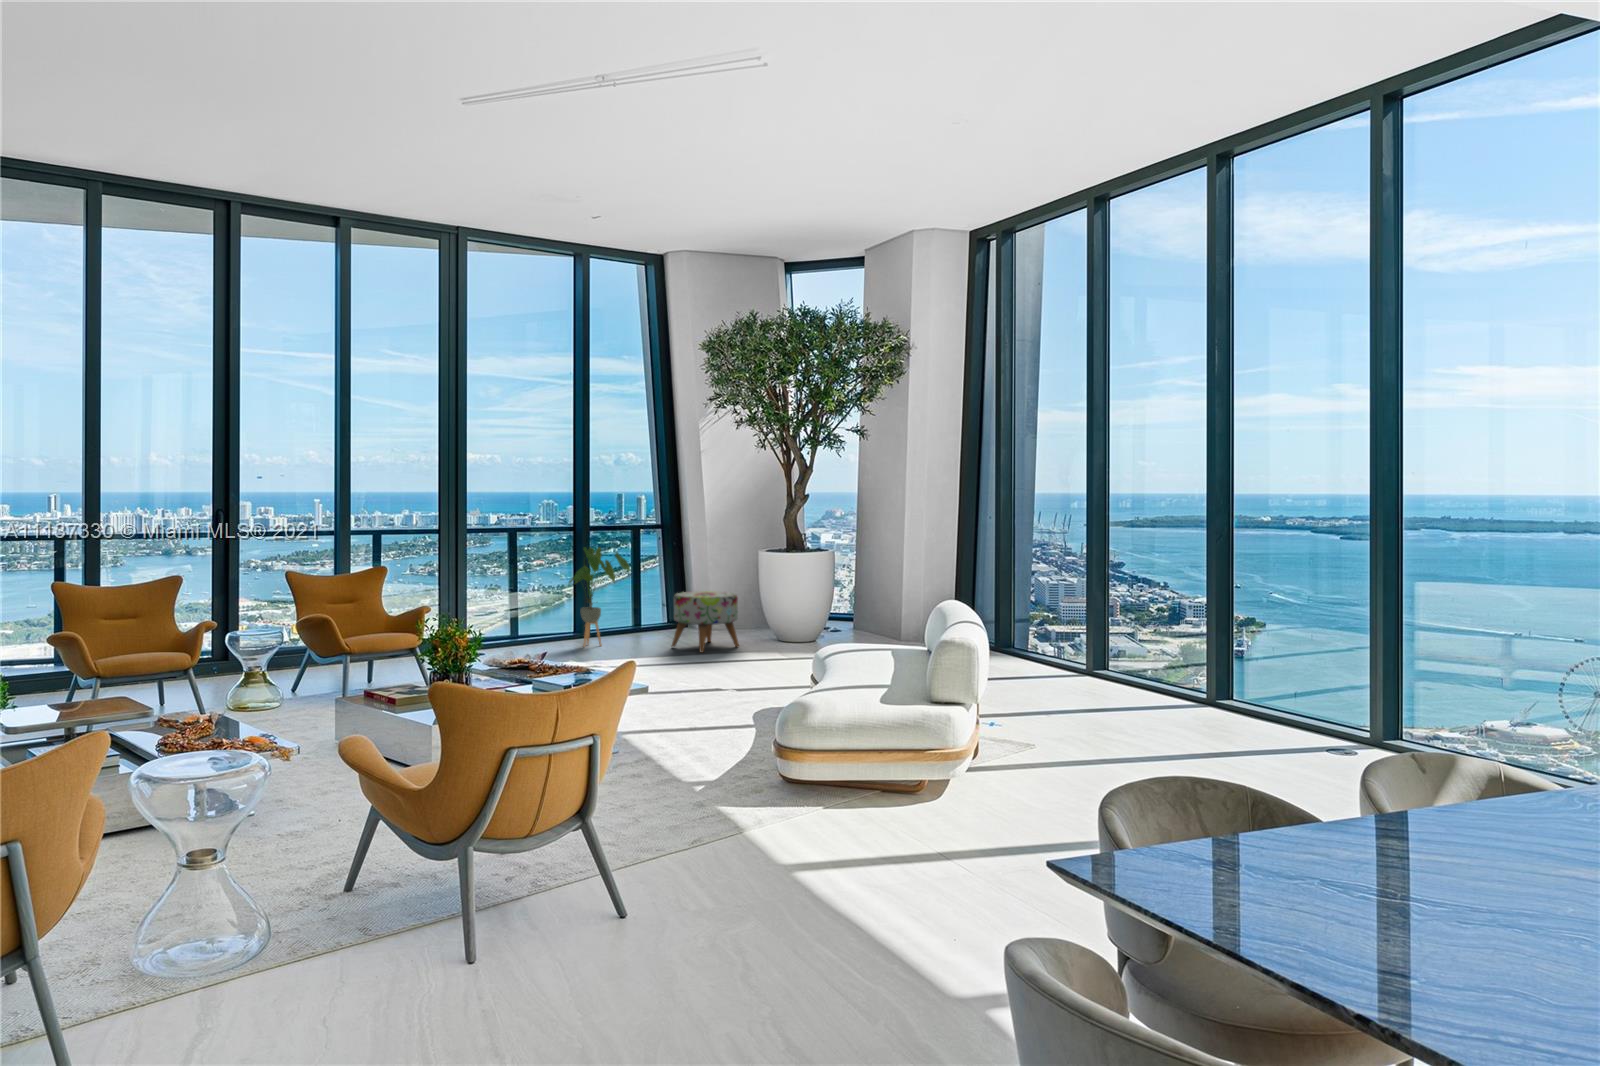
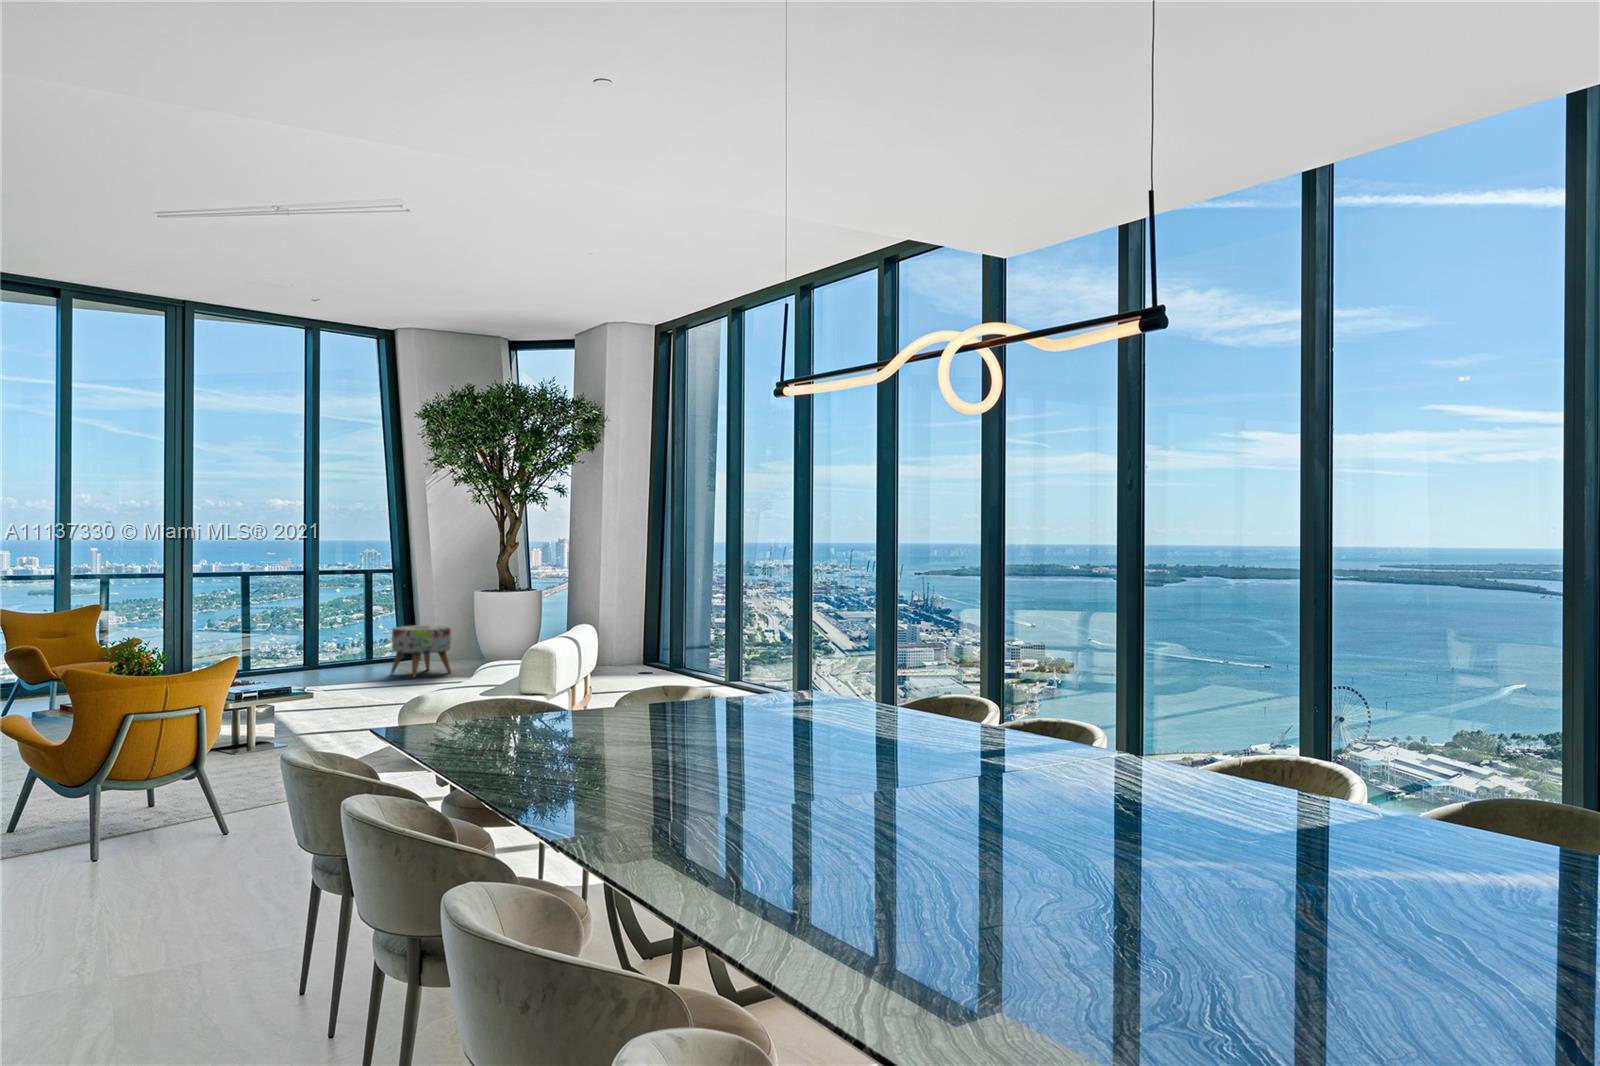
house plant: present [569,547,630,646] -> none [299,586,356,675]

